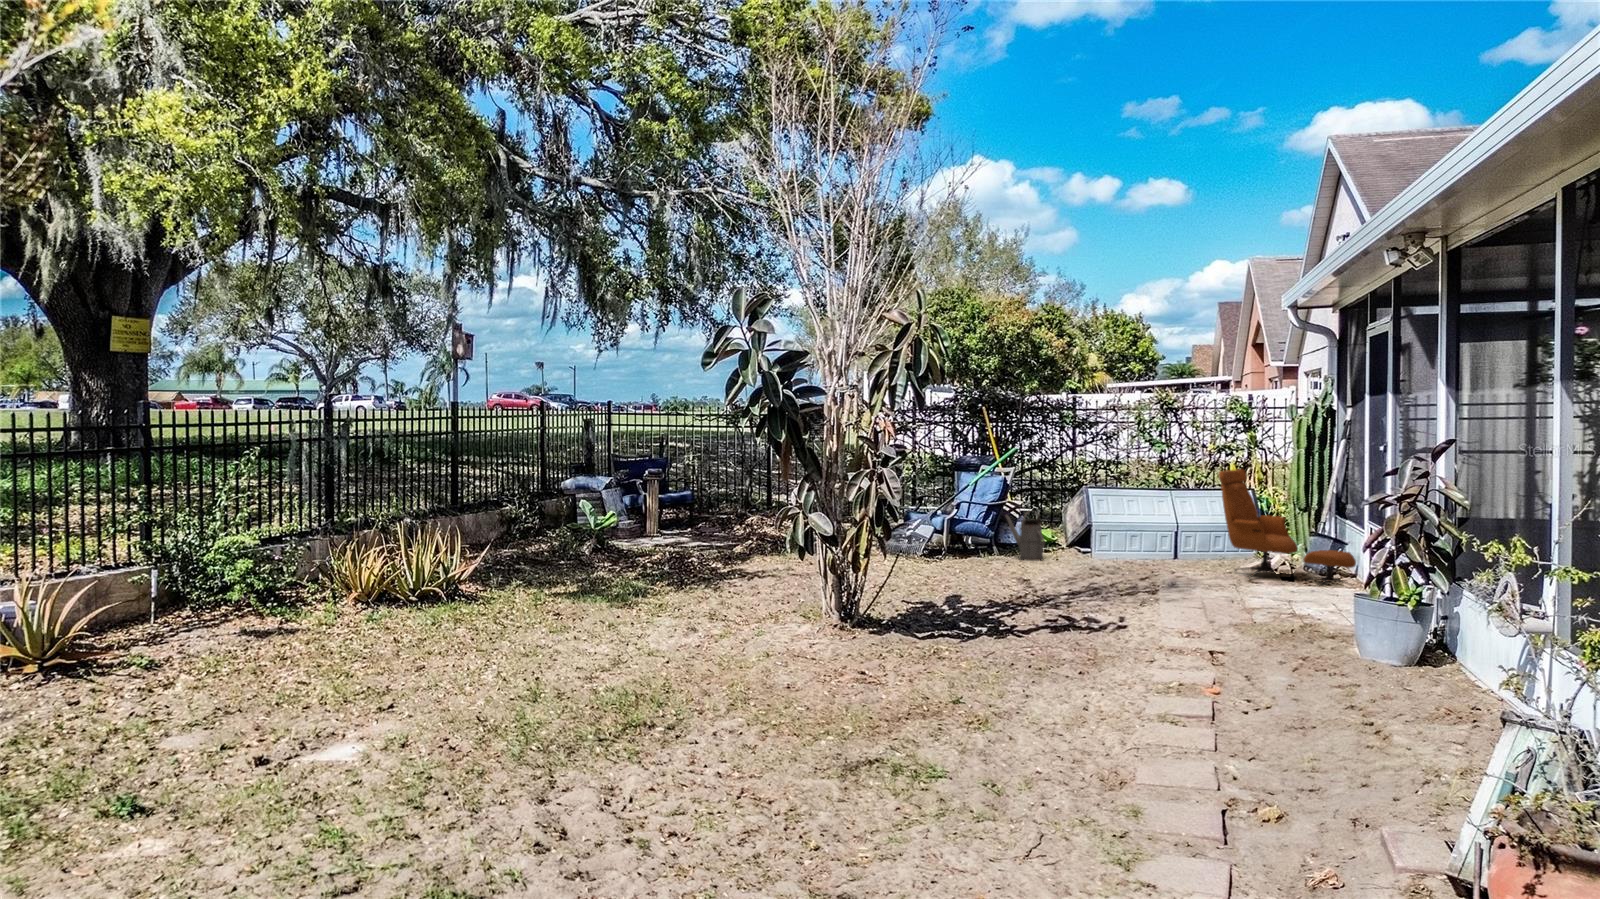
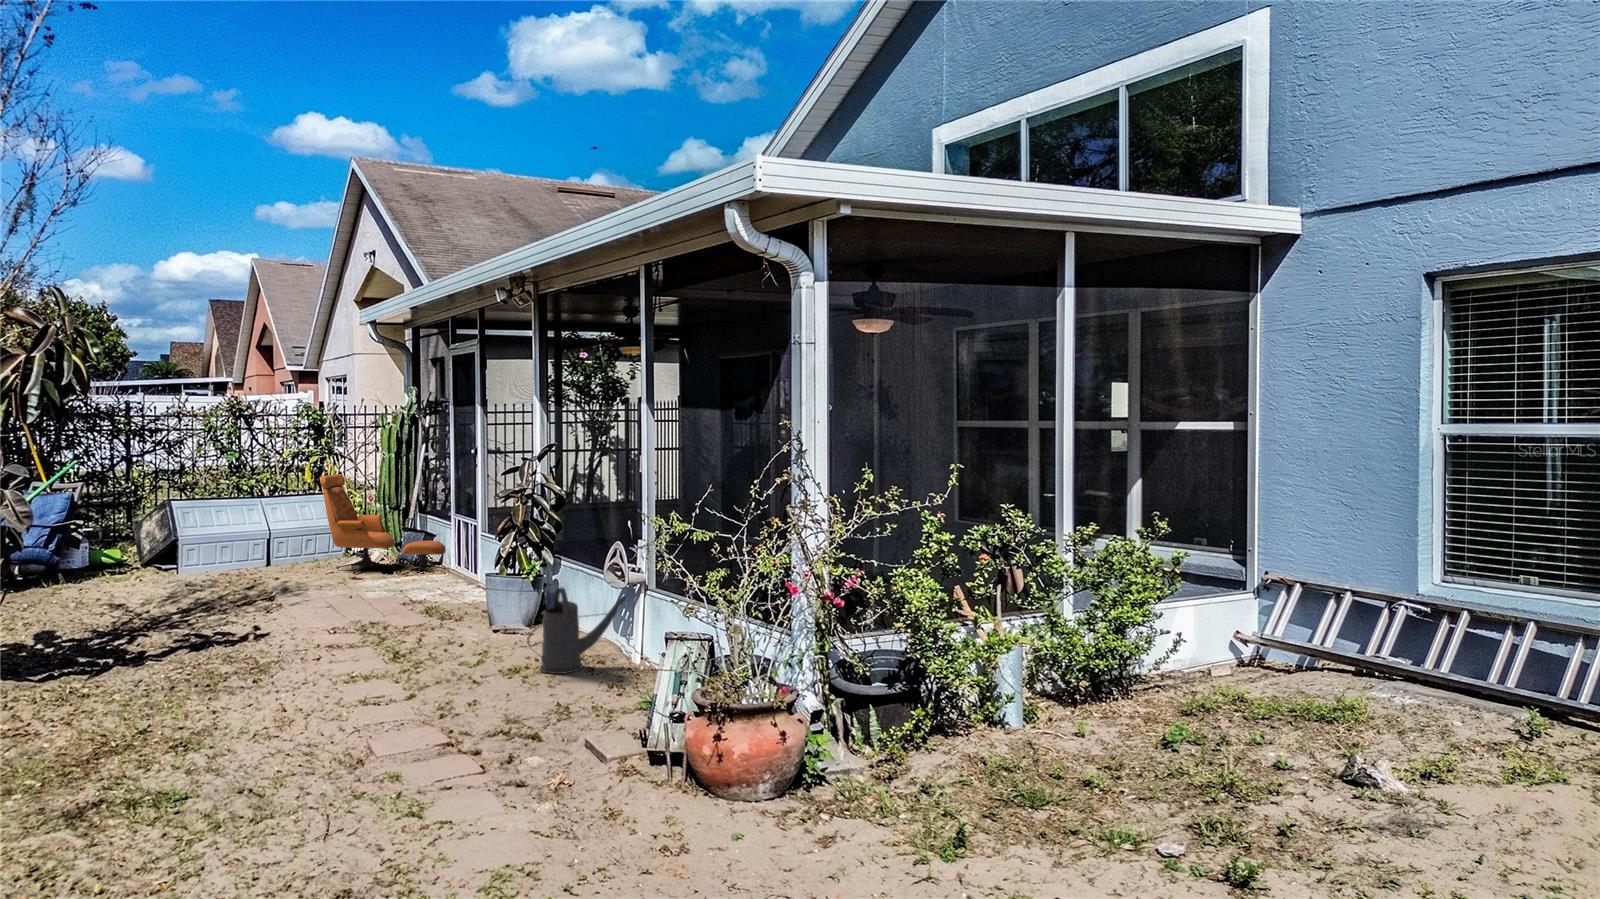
watering can: present [1005,511,1045,561] -> present [527,588,626,674]

